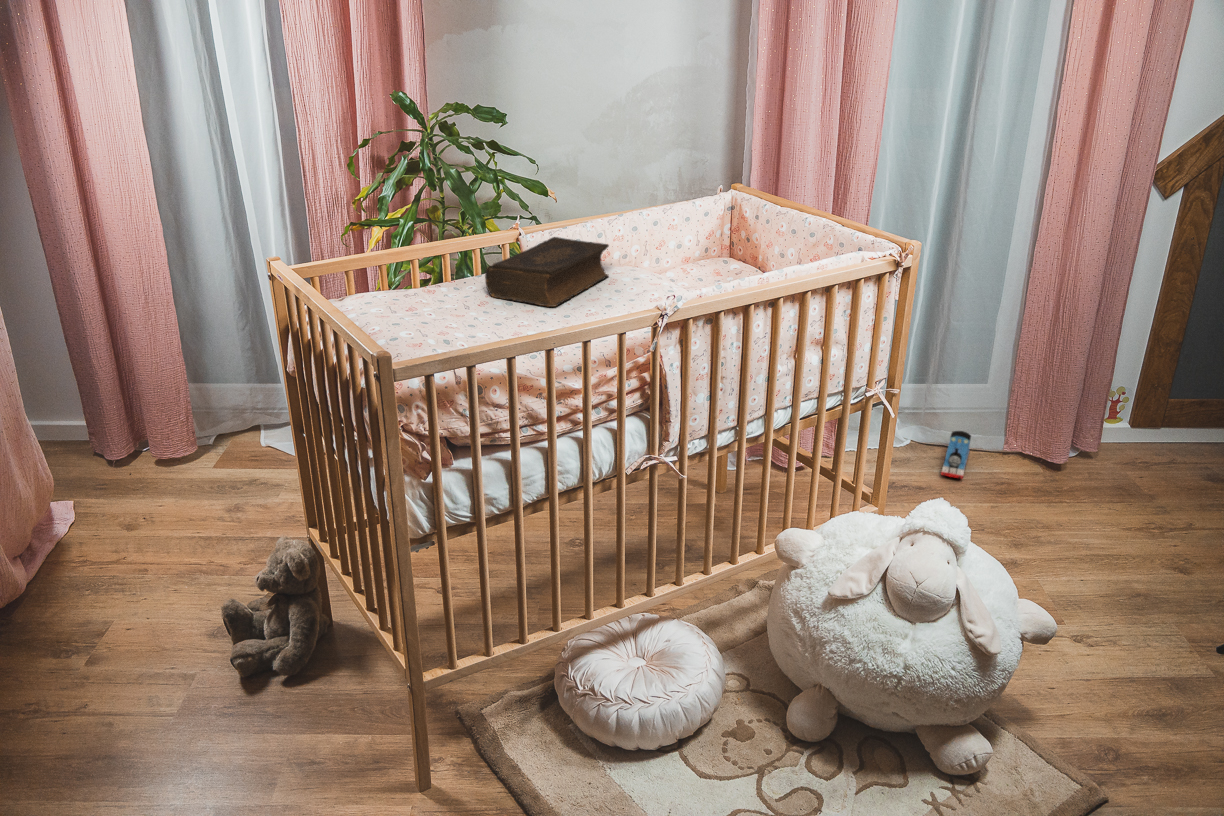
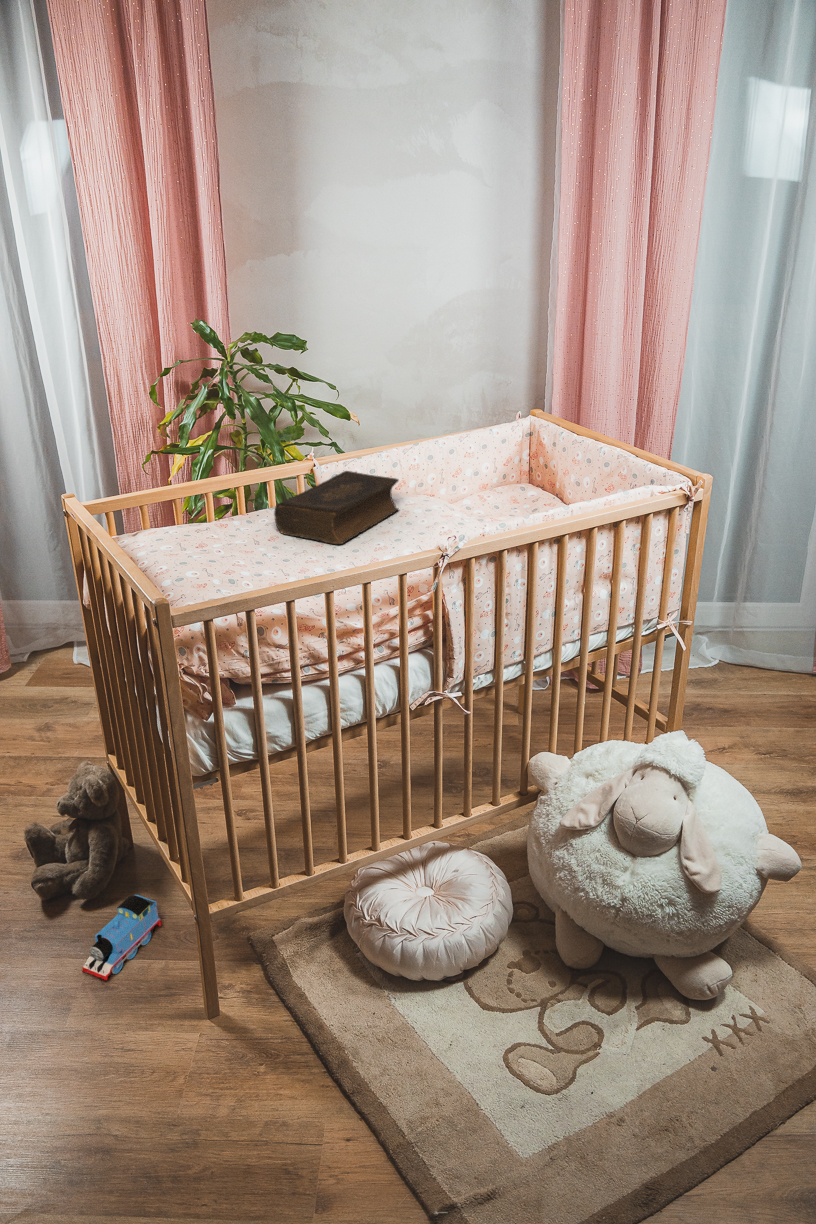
toy train: present [941,431,971,479] -> present [82,895,161,980]

